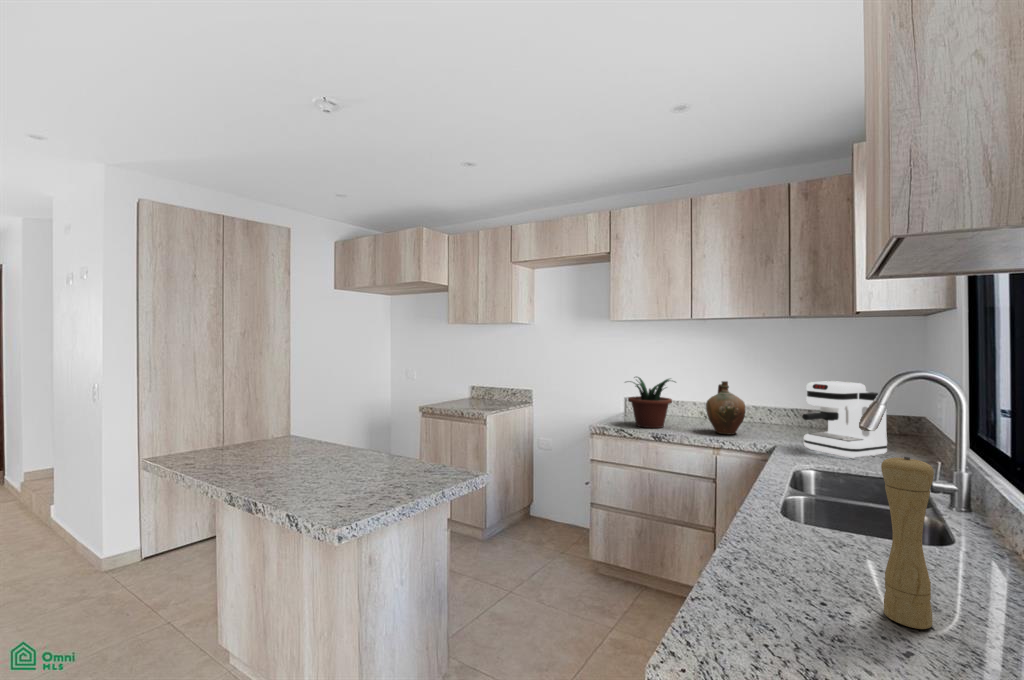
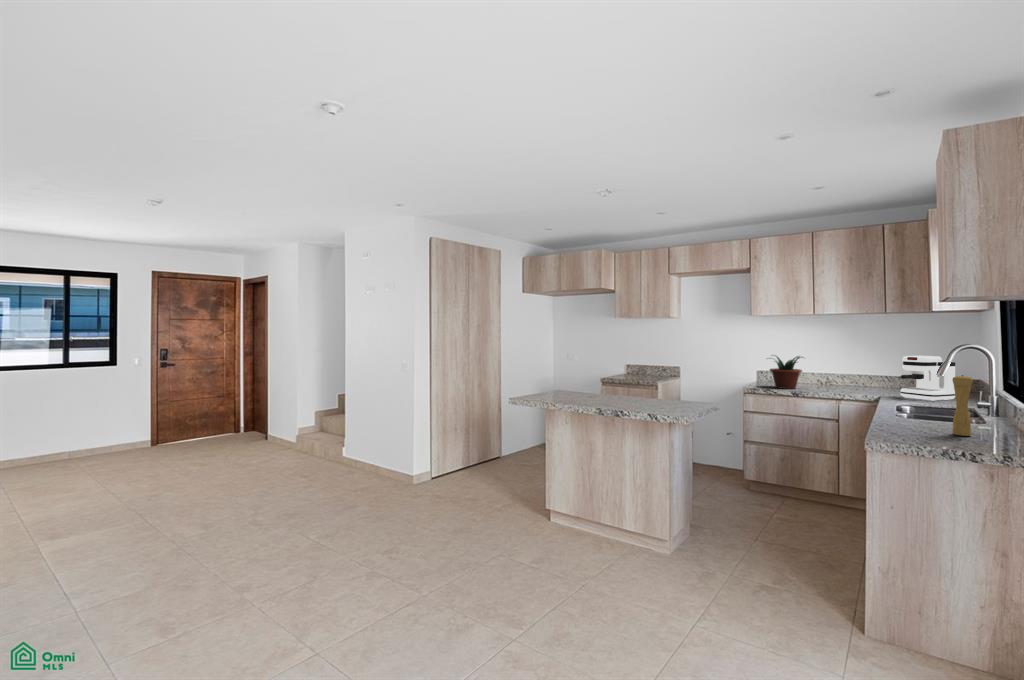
ceramic jug: present [706,381,745,435] -> none [828,357,857,392]

